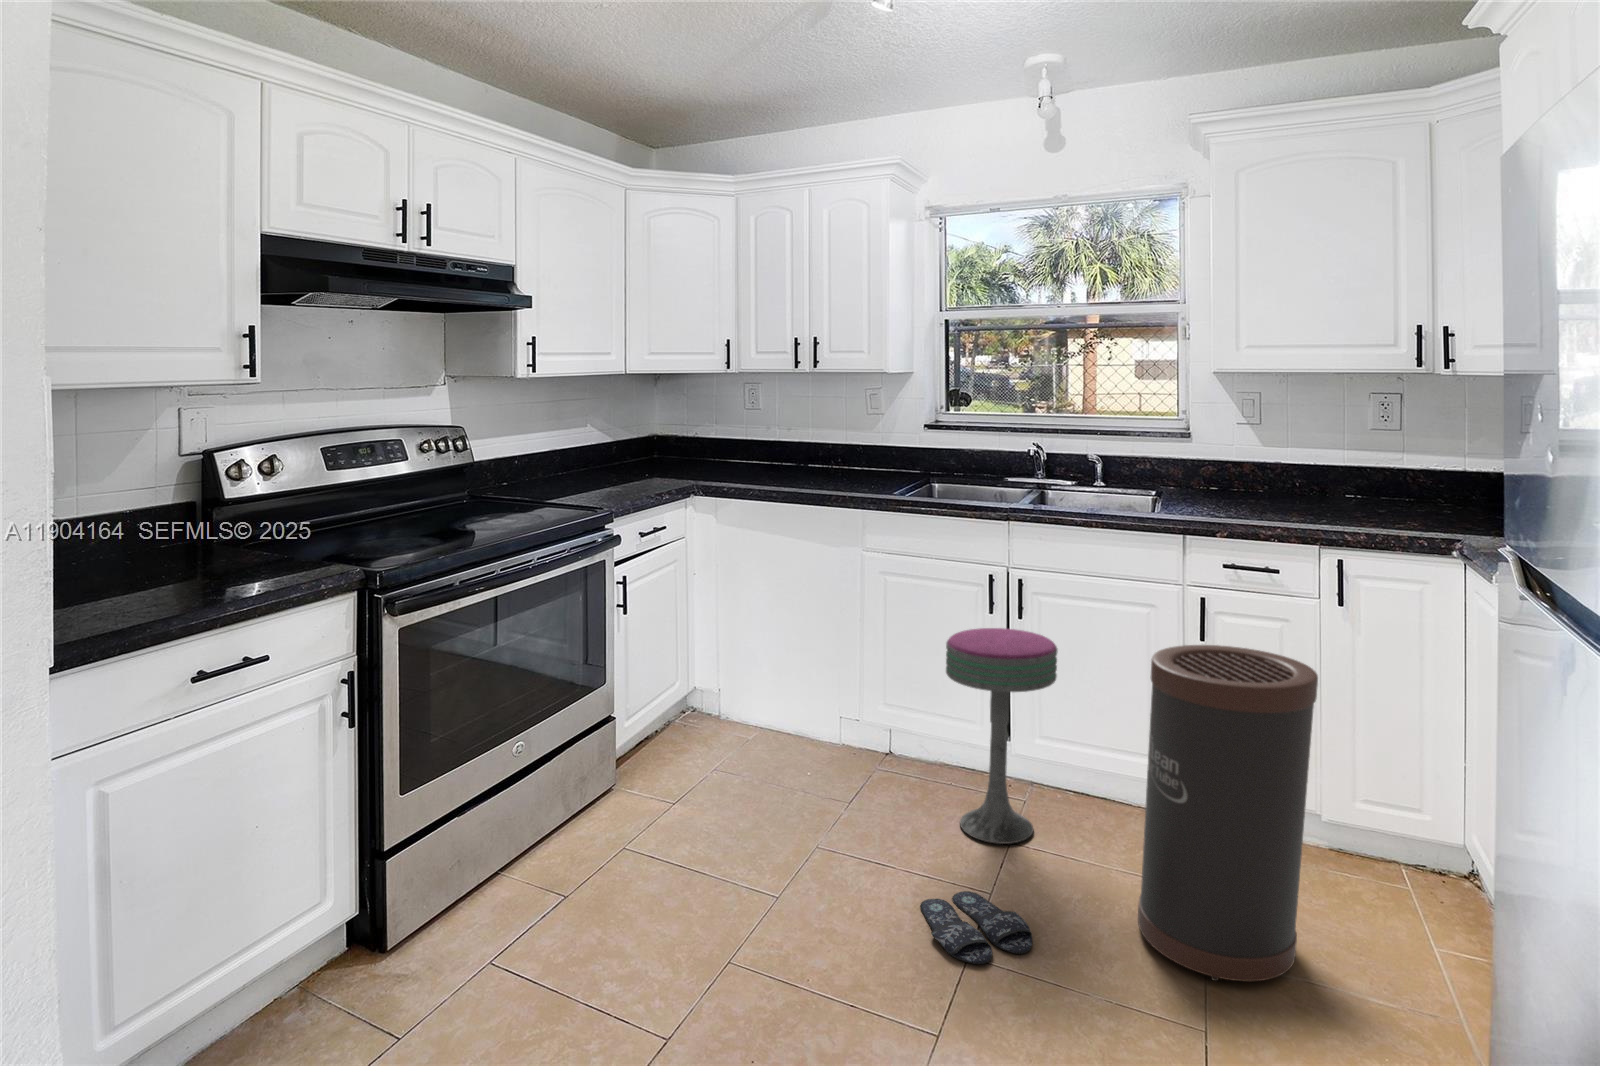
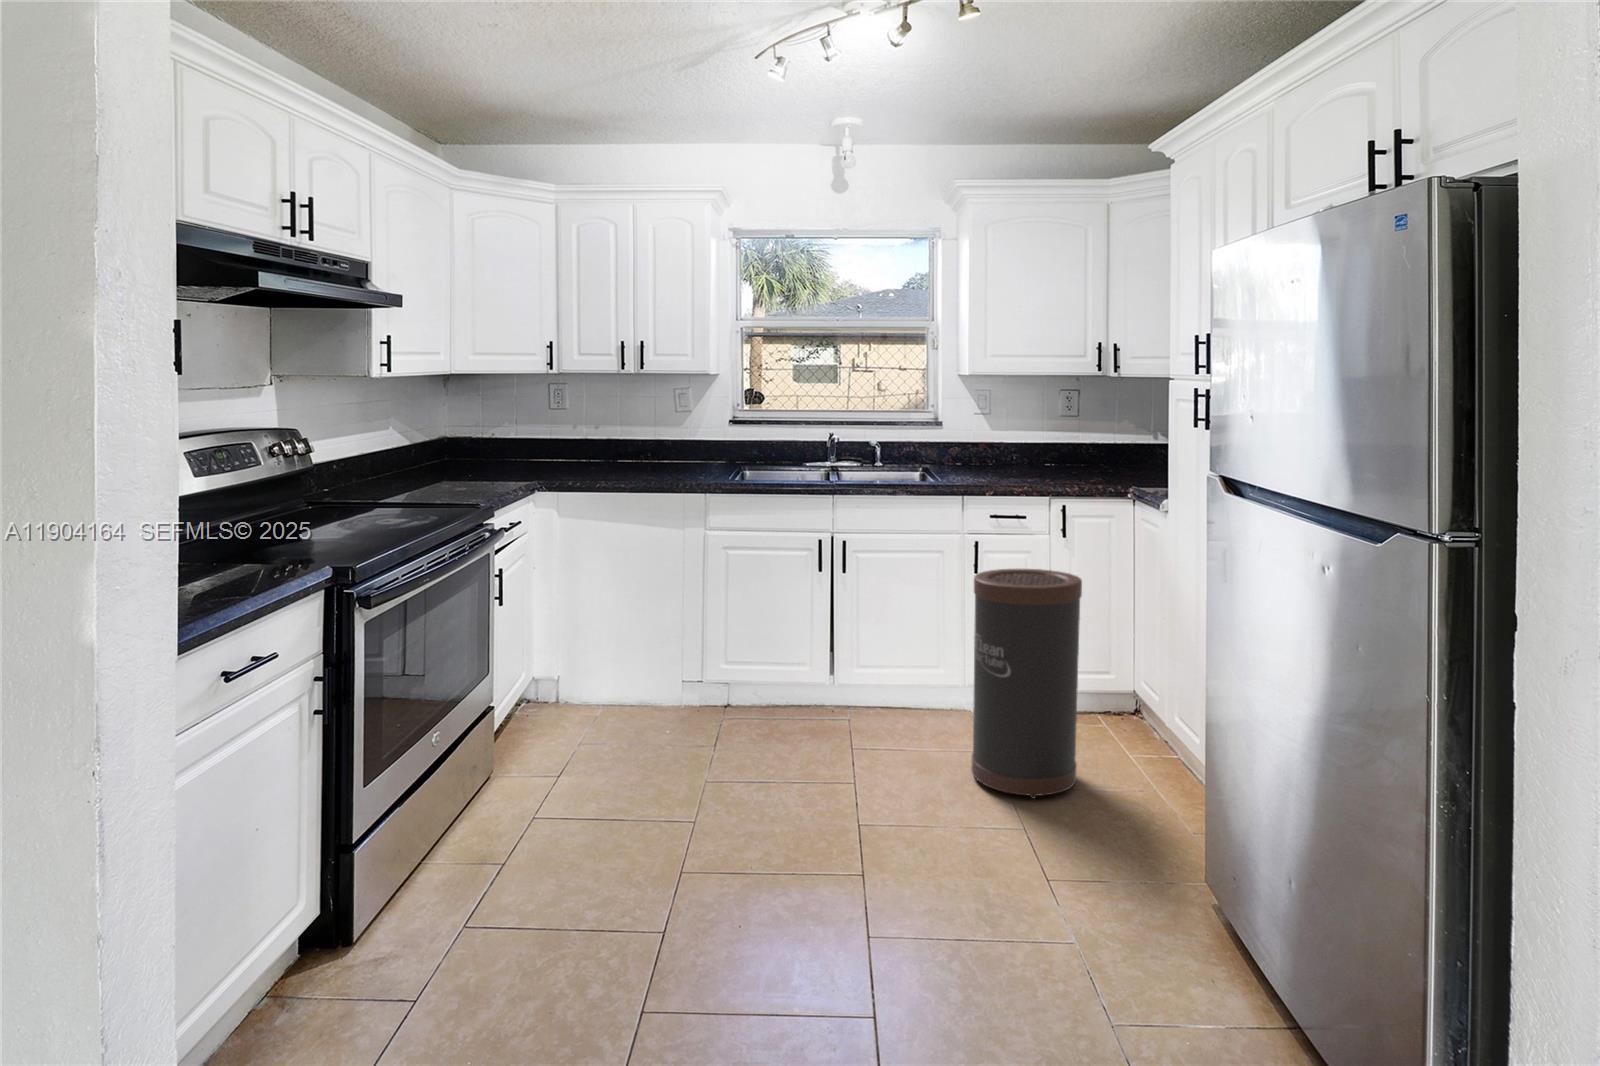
bar stool: present [946,628,1057,844] -> none [802,578,889,747]
slippers: present [920,891,1032,964] -> none [819,780,910,820]

